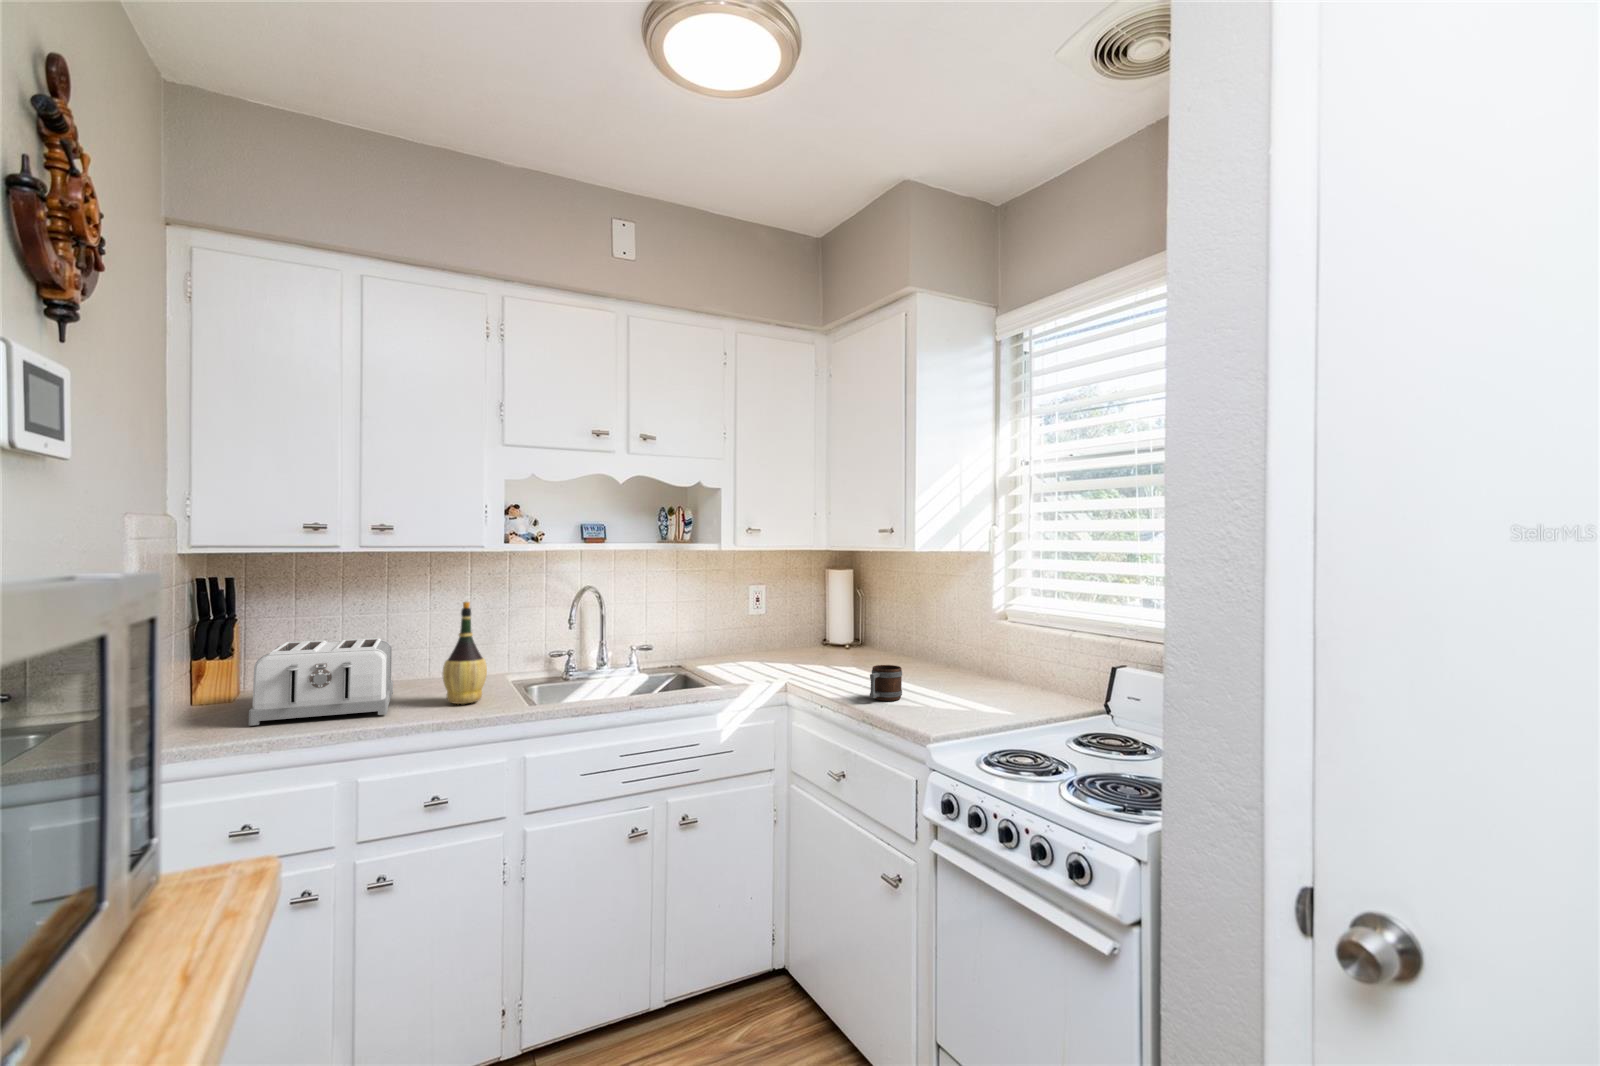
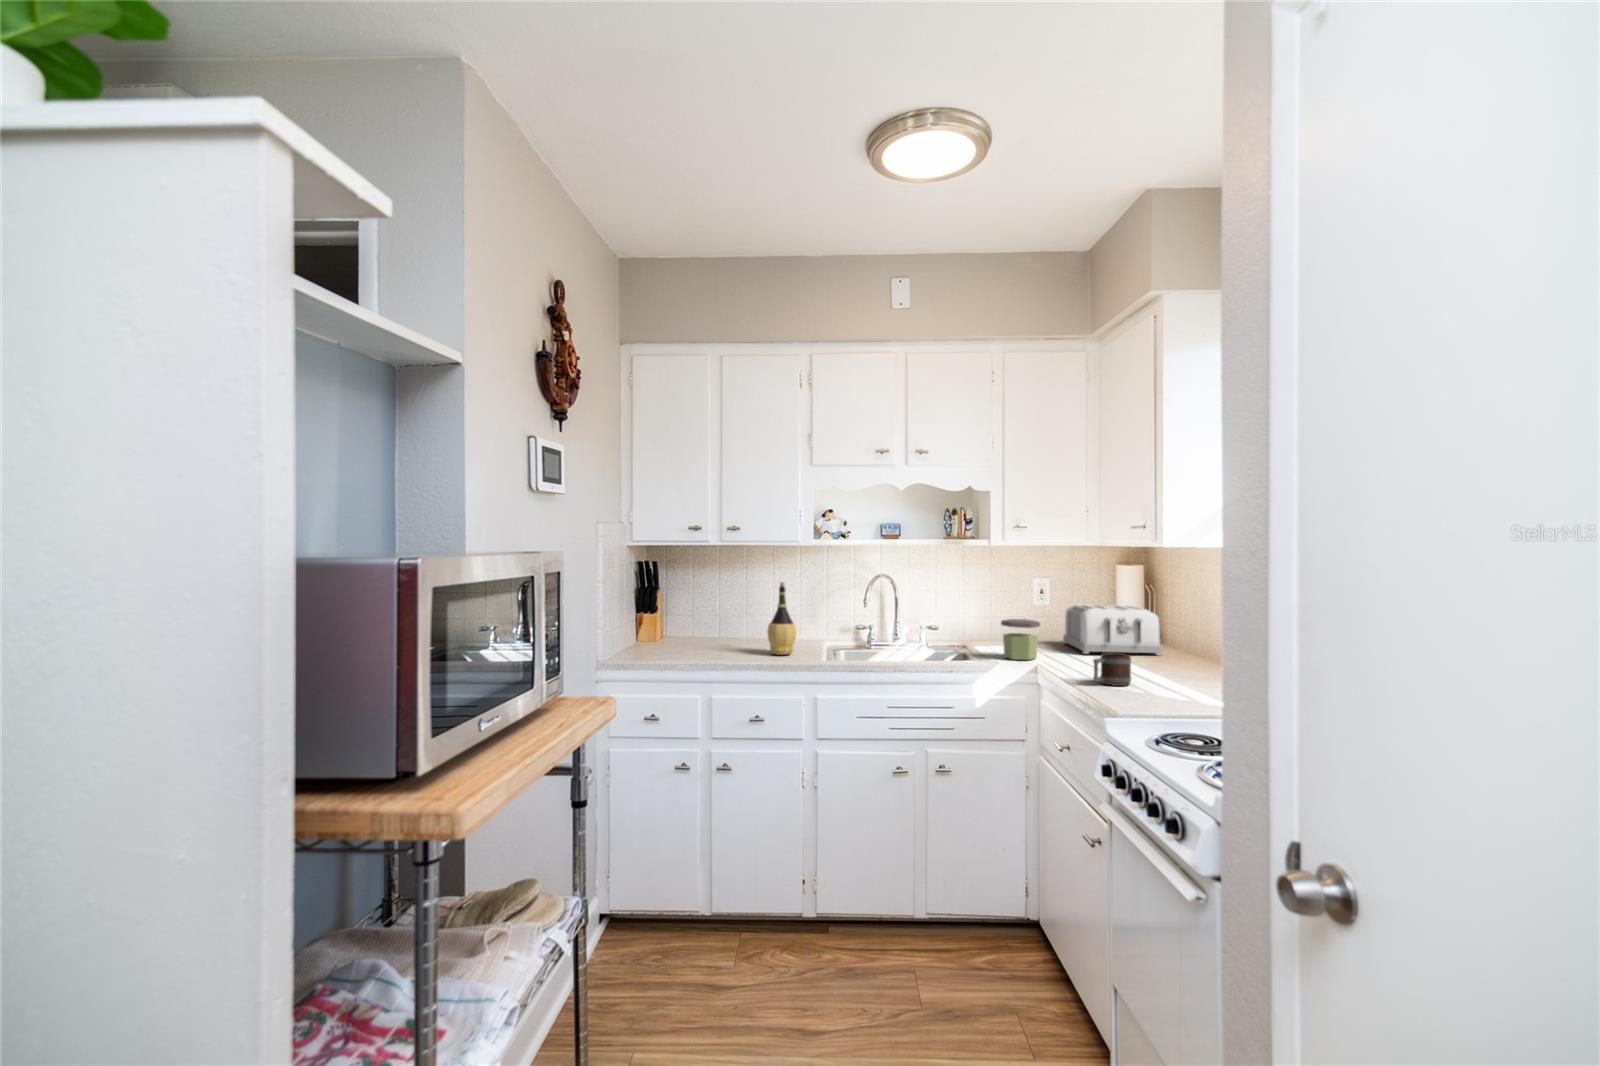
jar: none [741,632,783,679] -> present [1001,619,1040,660]
toaster: present [249,638,393,726] -> present [1063,605,1162,656]

